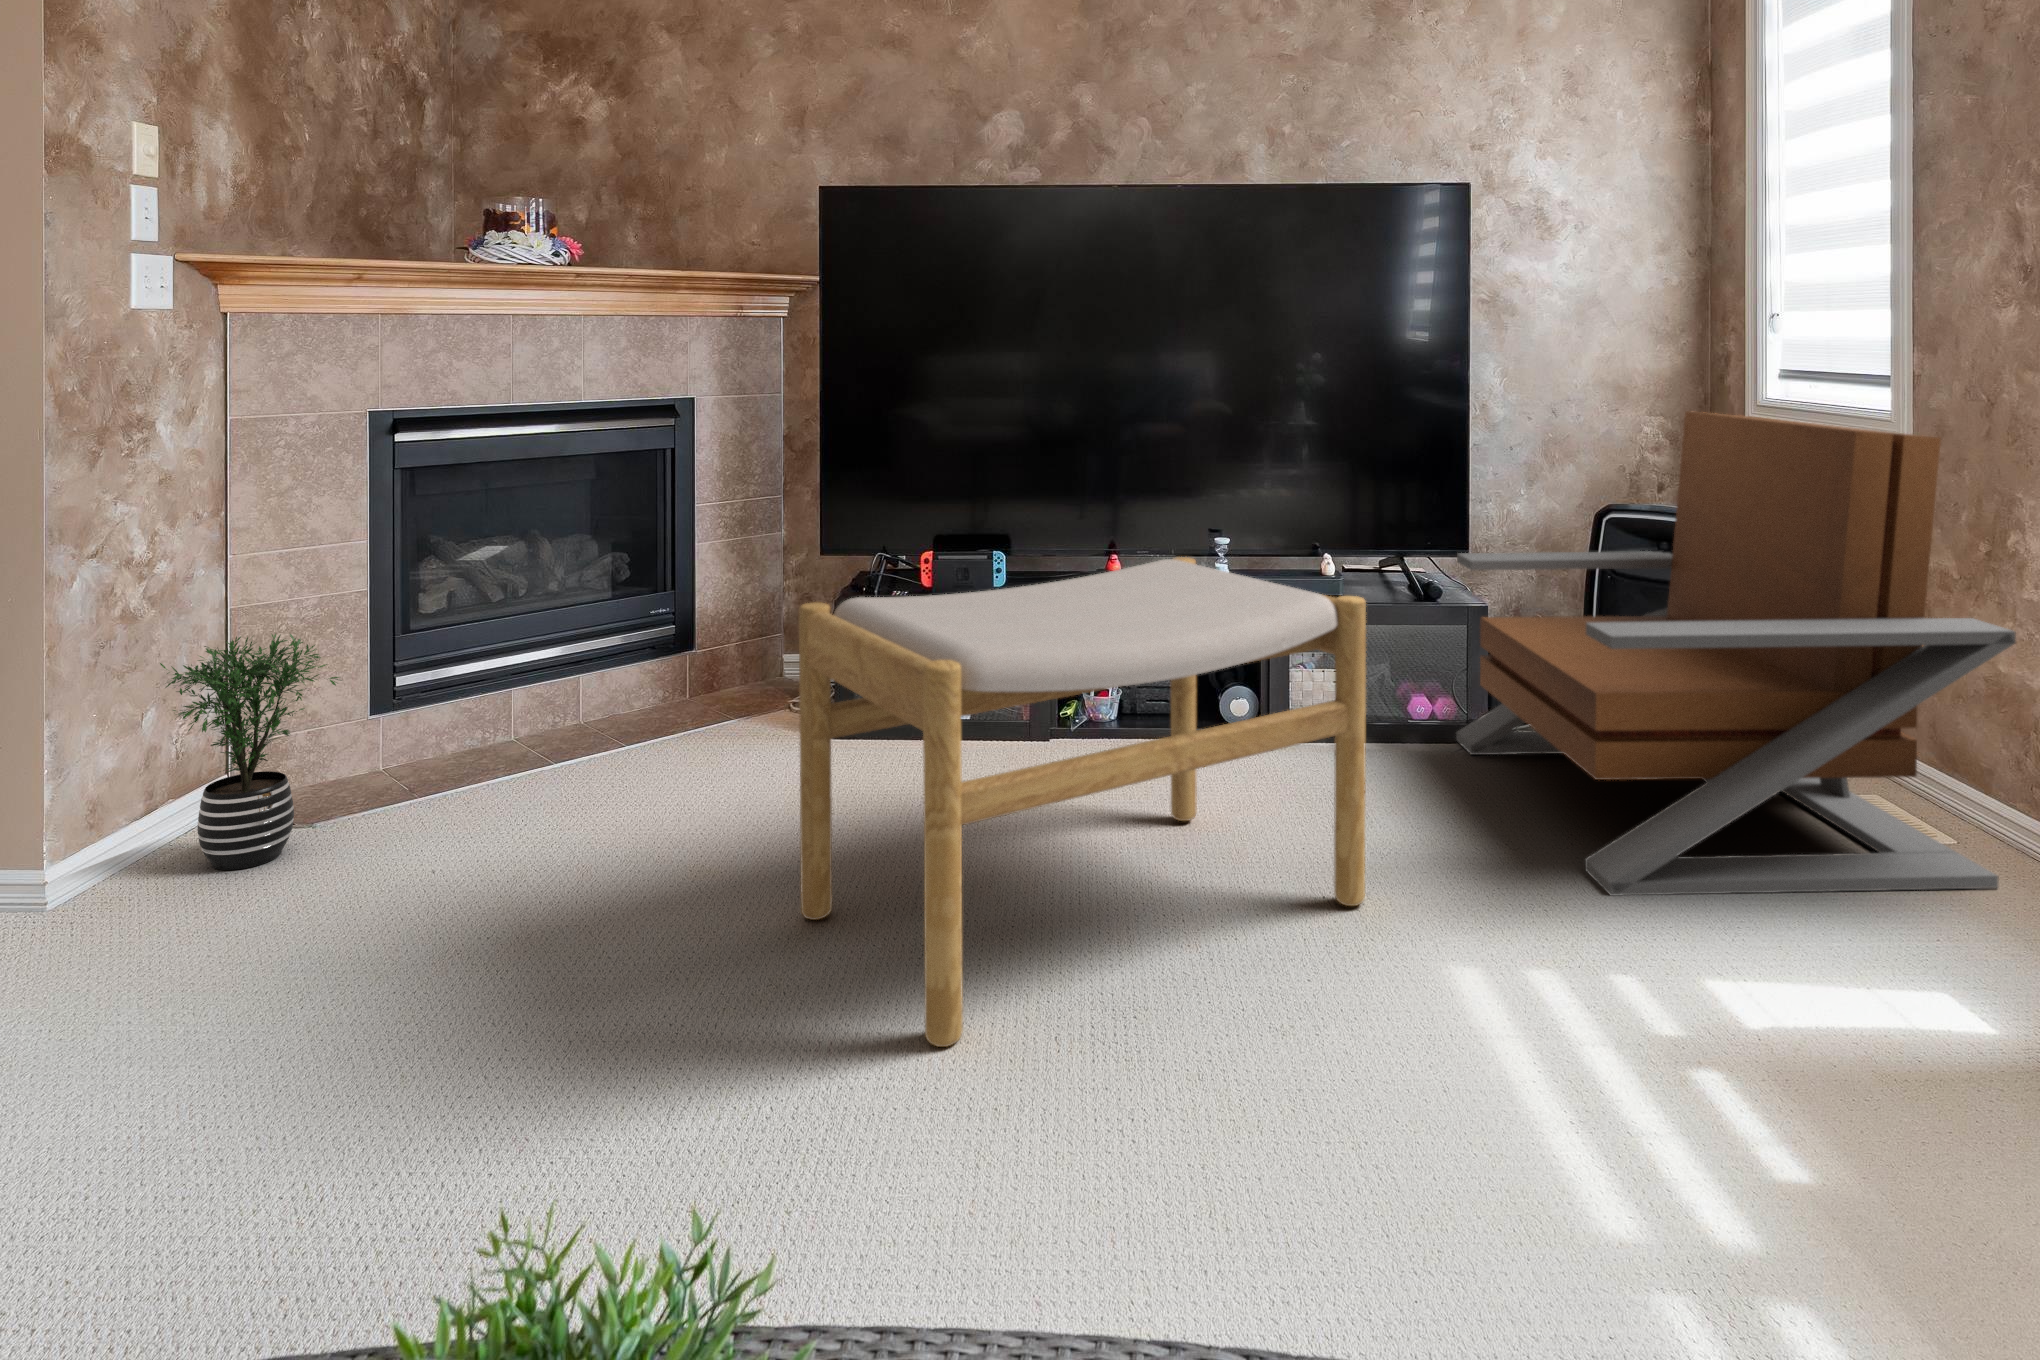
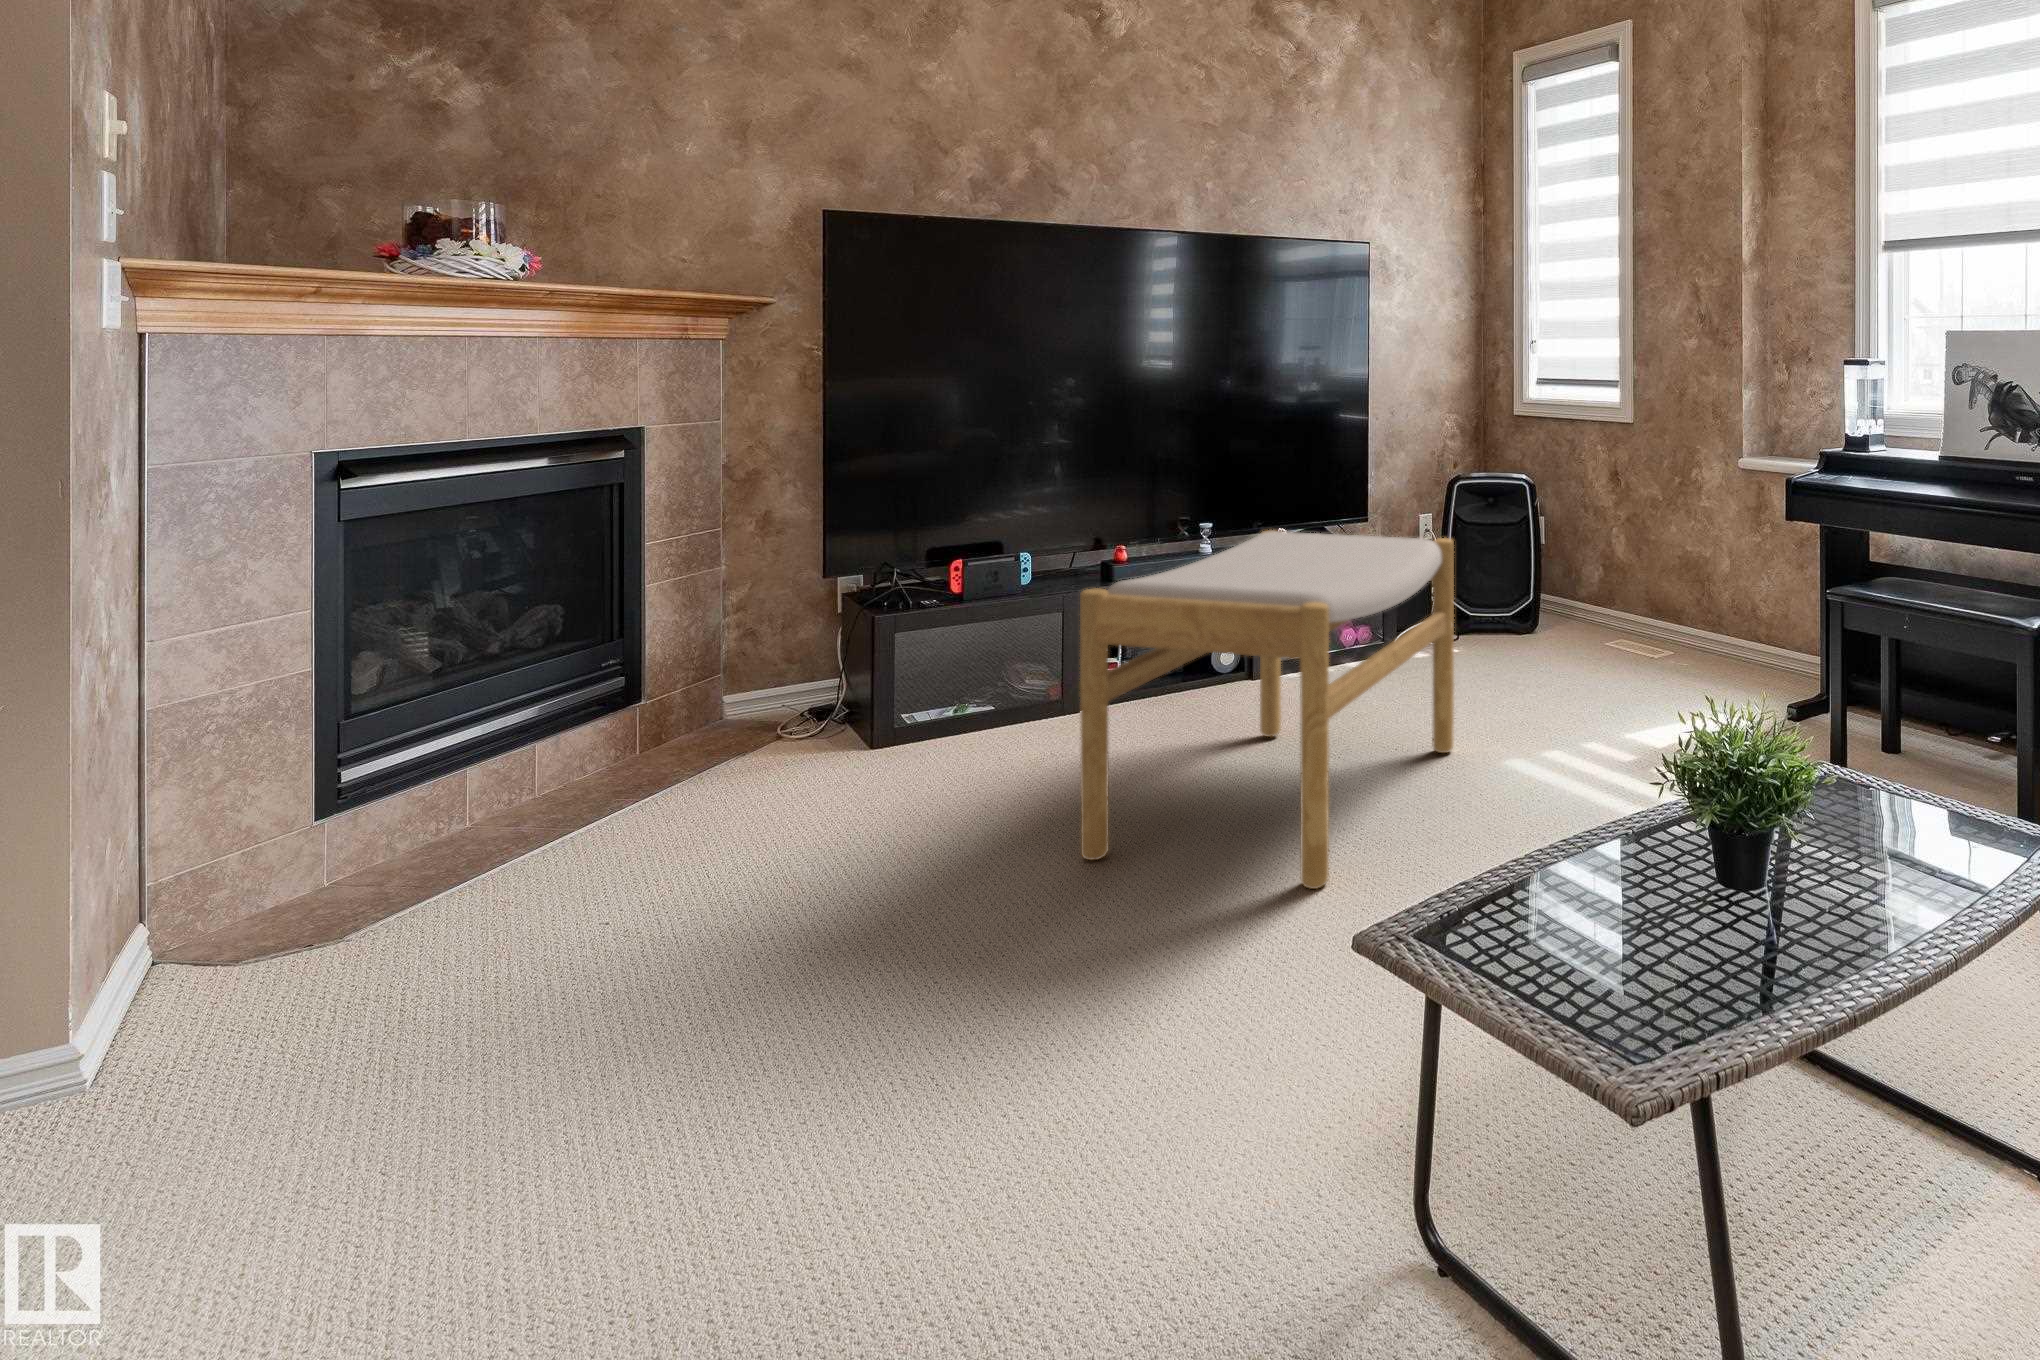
lounge chair: present [1456,411,2016,896] -> none [1375,405,1728,713]
potted plant: present [160,634,342,870] -> none [161,723,446,1027]

